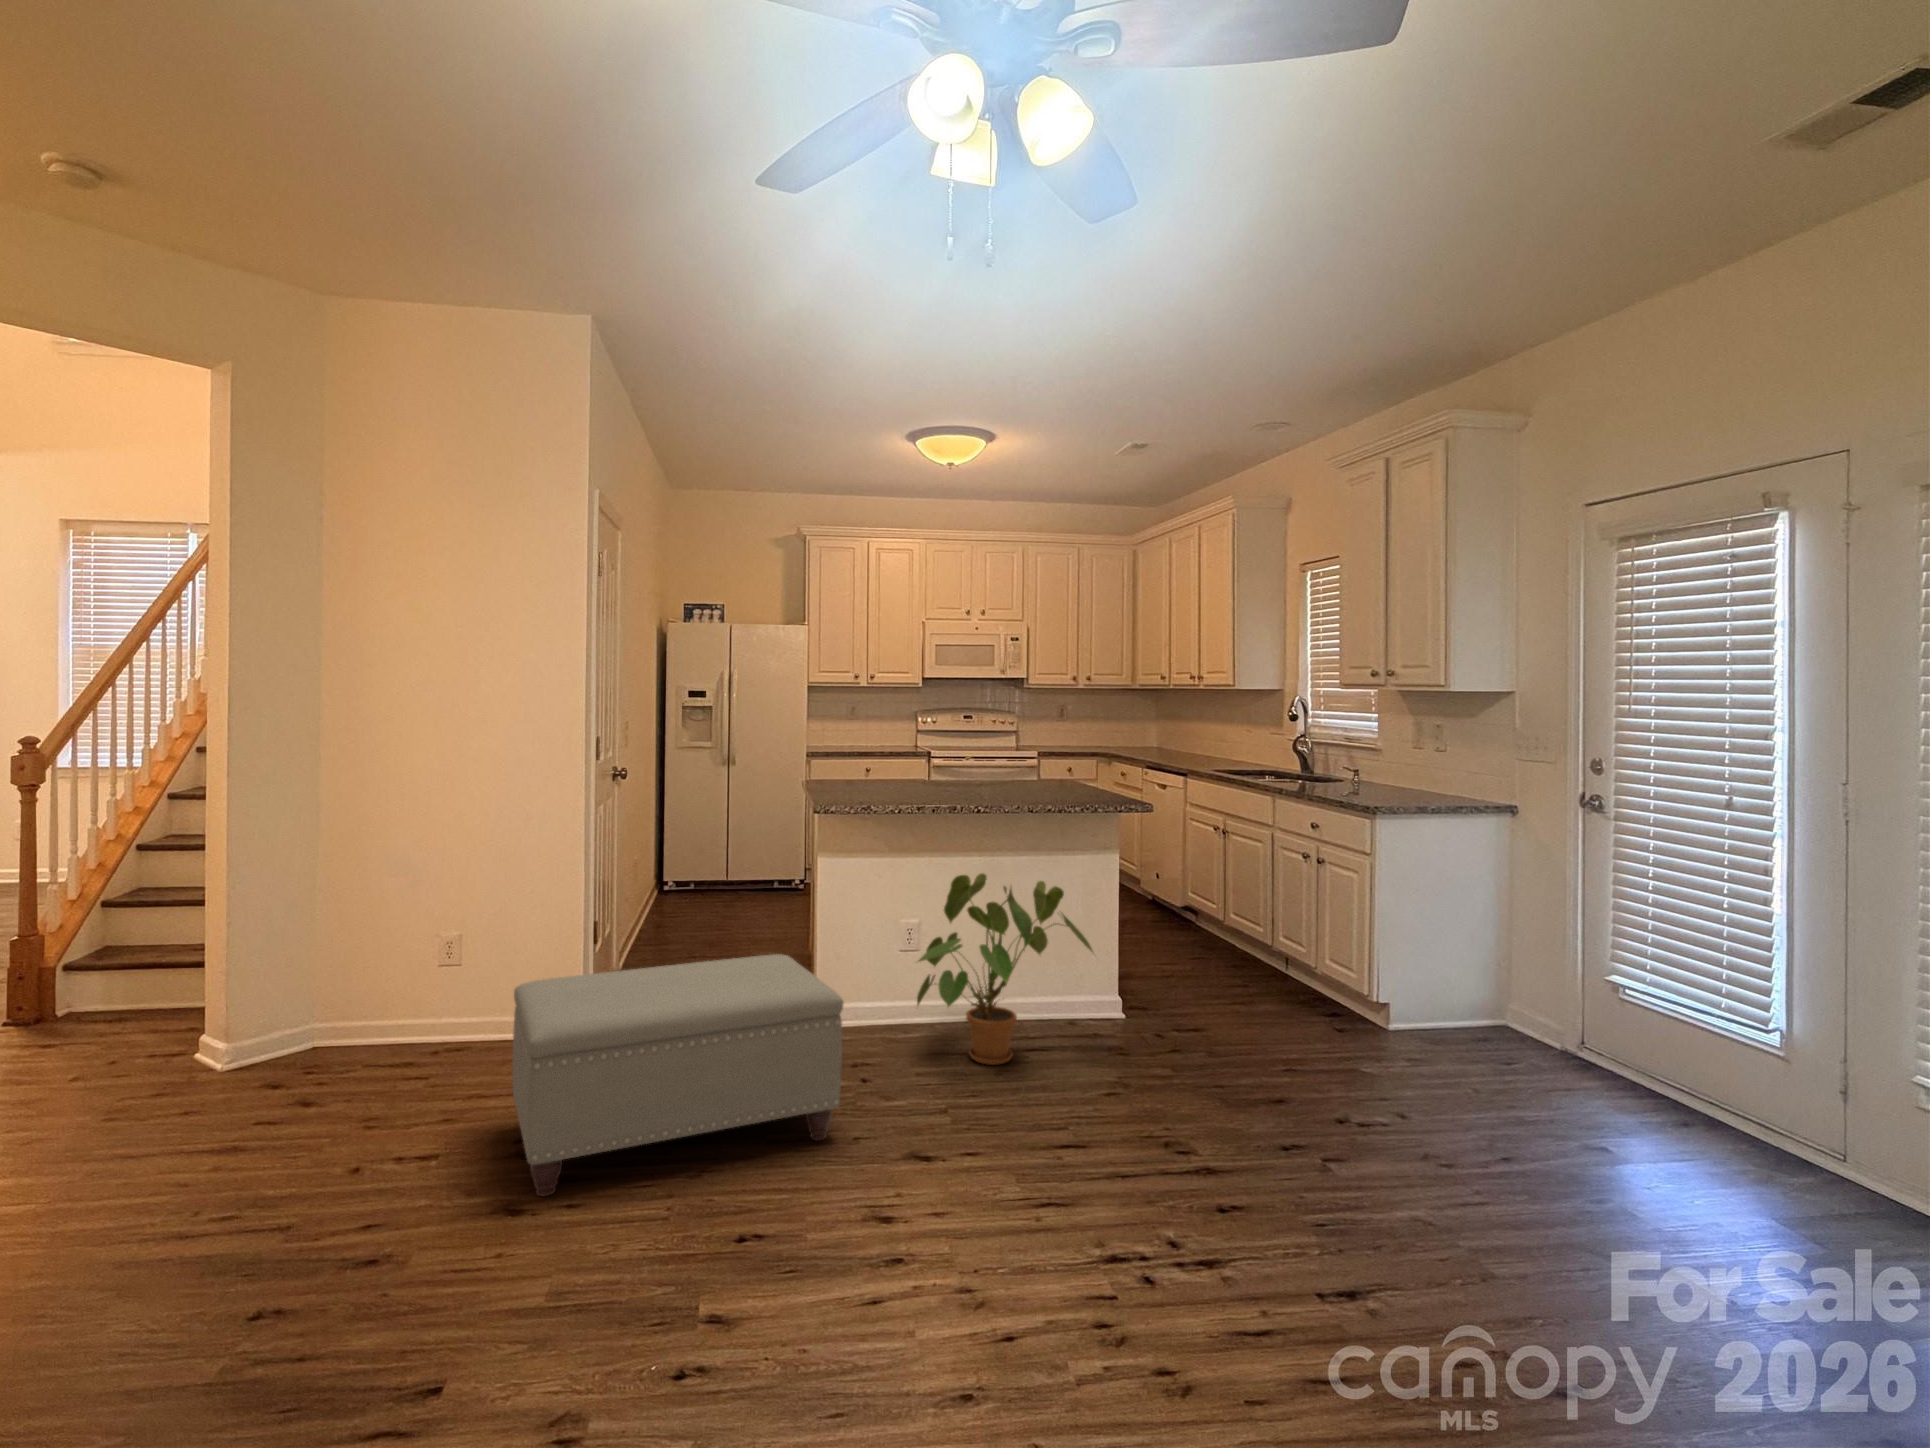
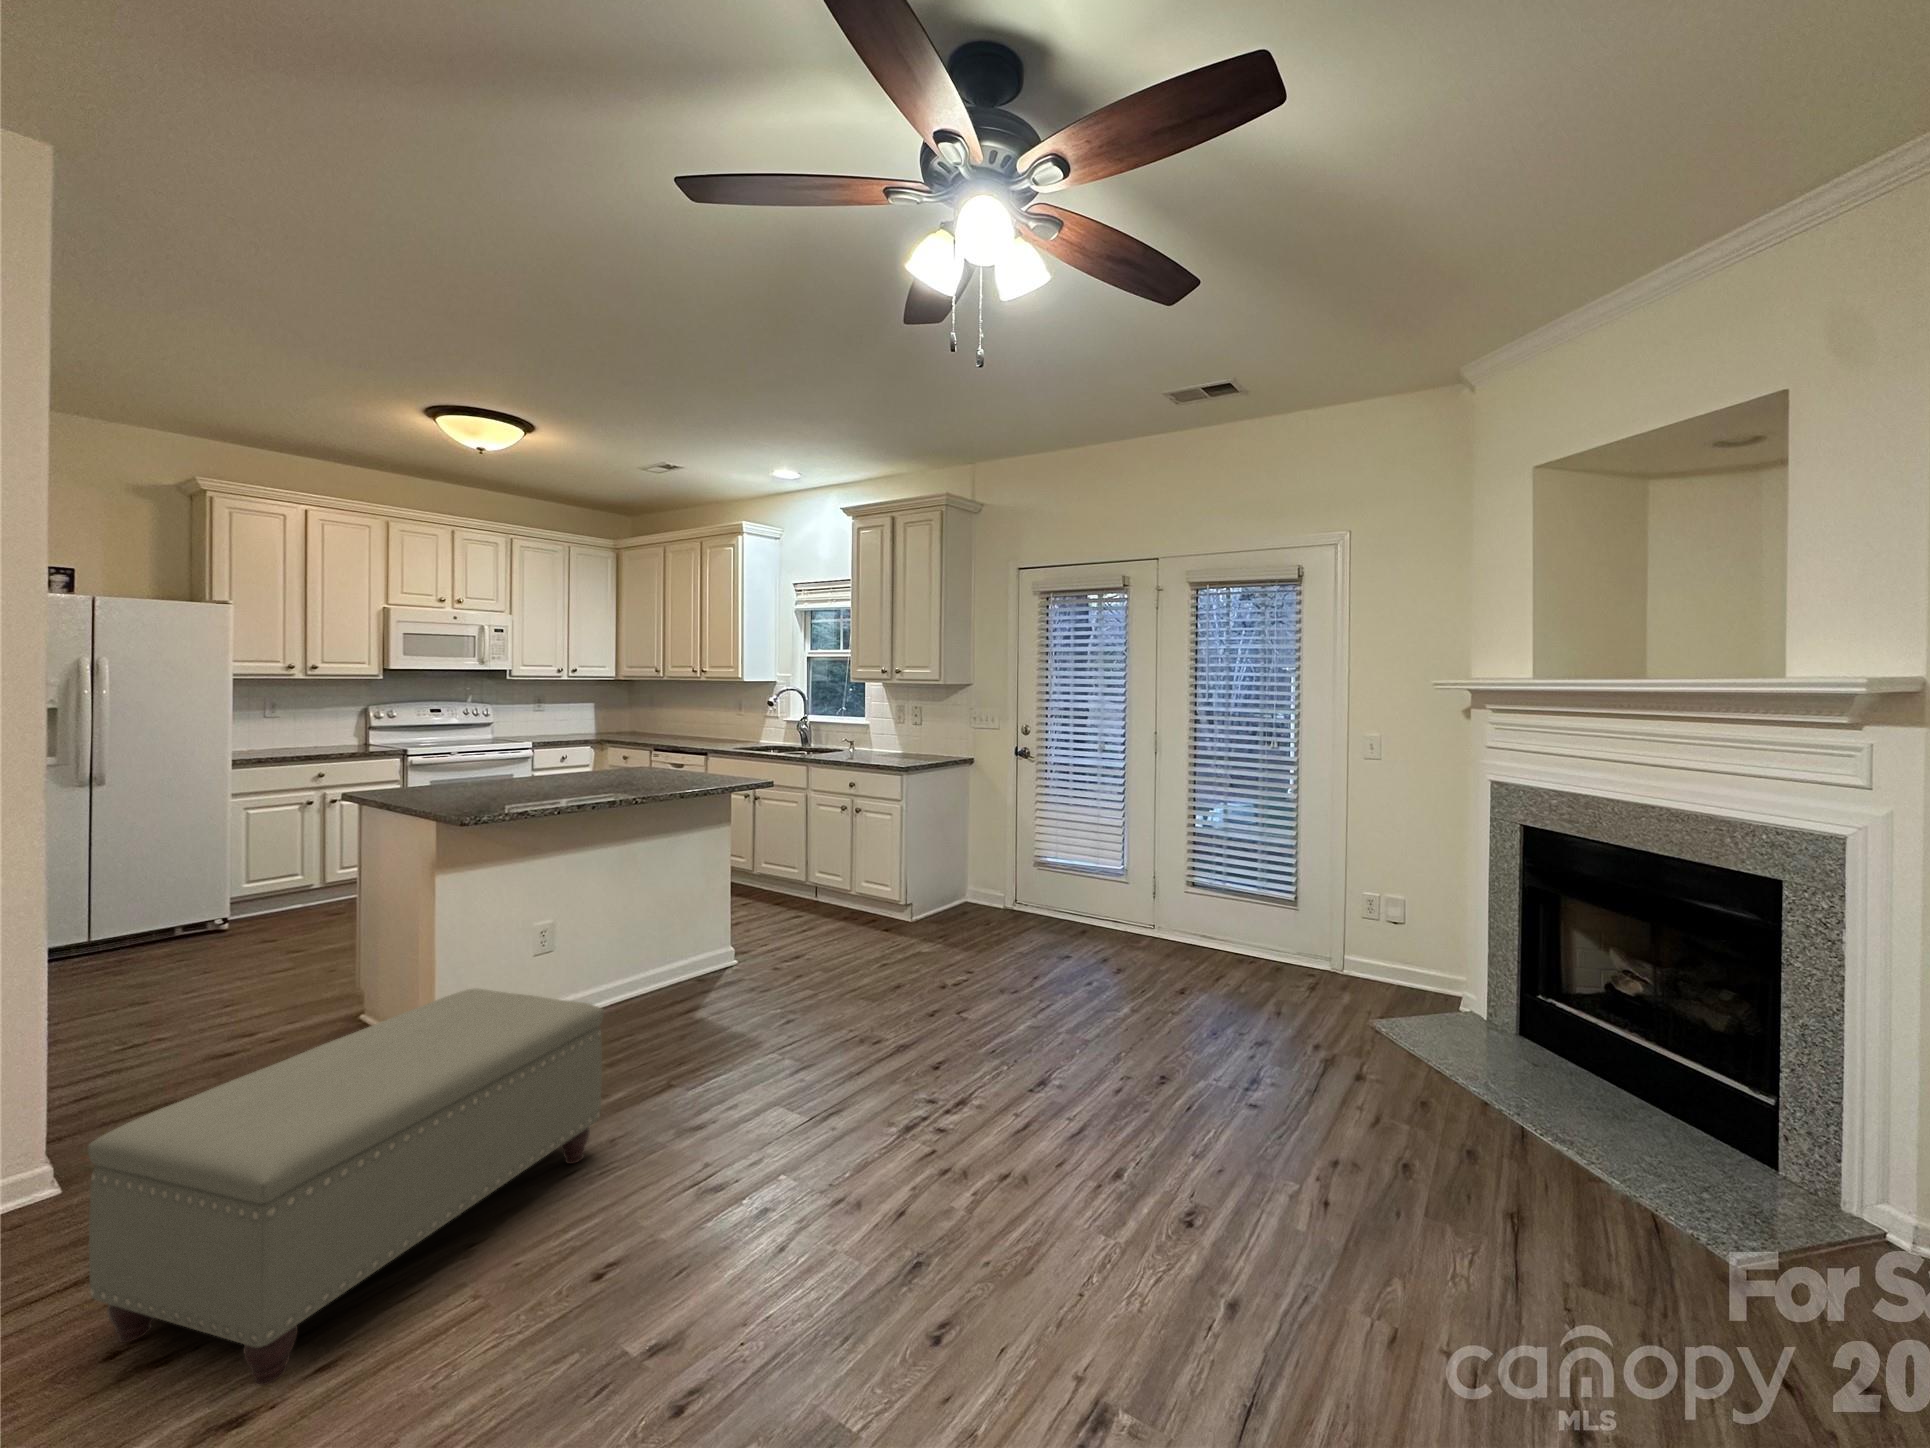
house plant: present [917,873,1093,1065] -> none [585,860,756,1039]

